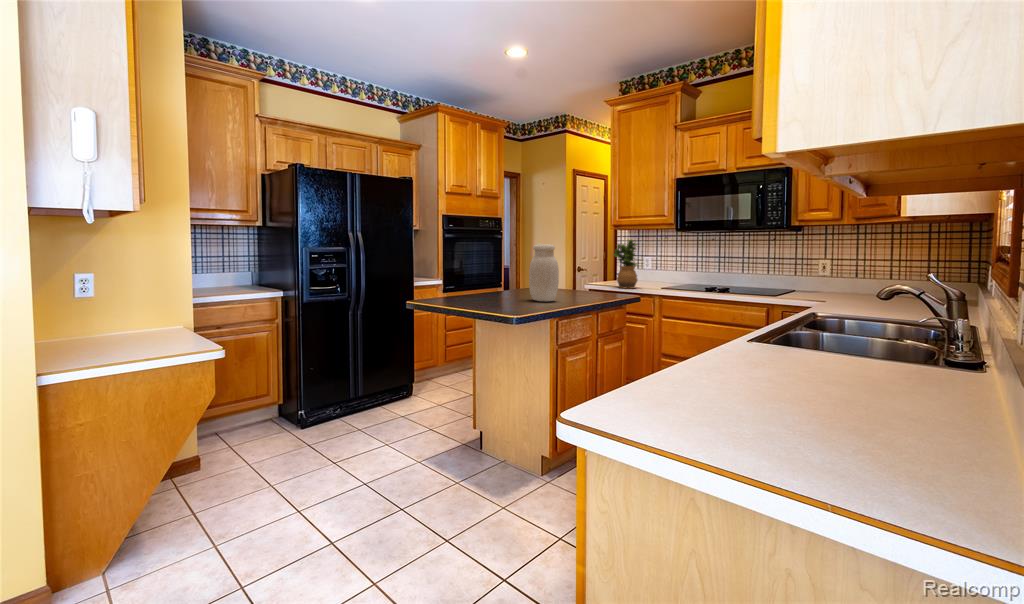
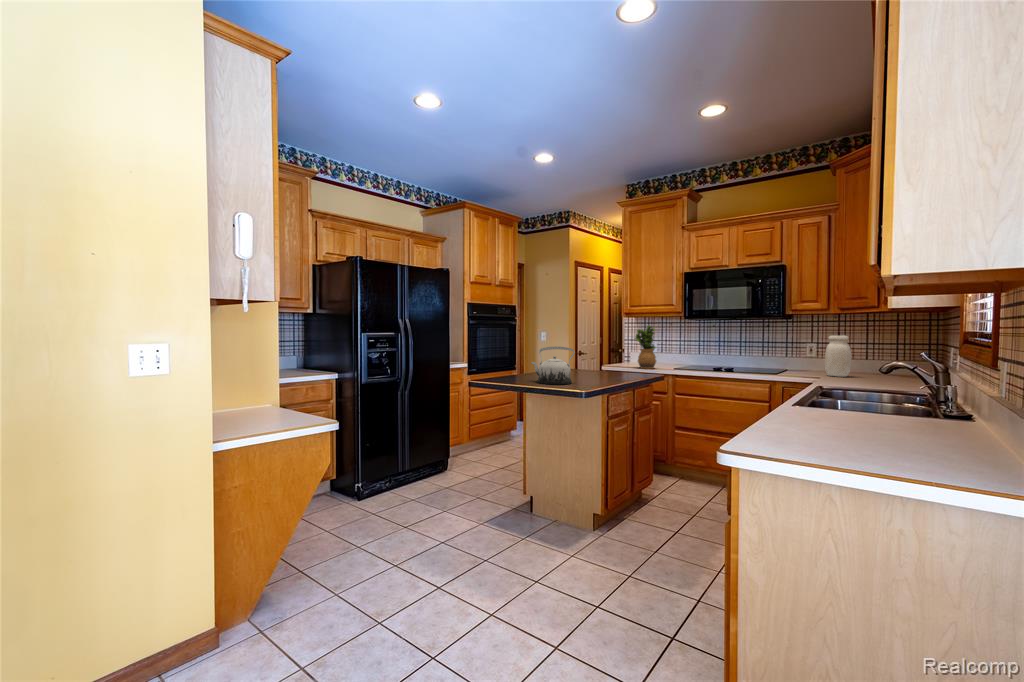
jar: present [529,244,559,301] -> present [825,336,851,377]
teapot: none [466,261,514,304] -> present [531,347,575,384]

